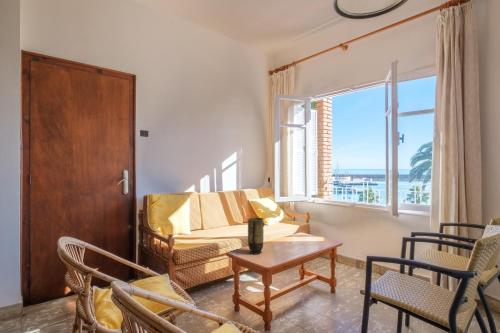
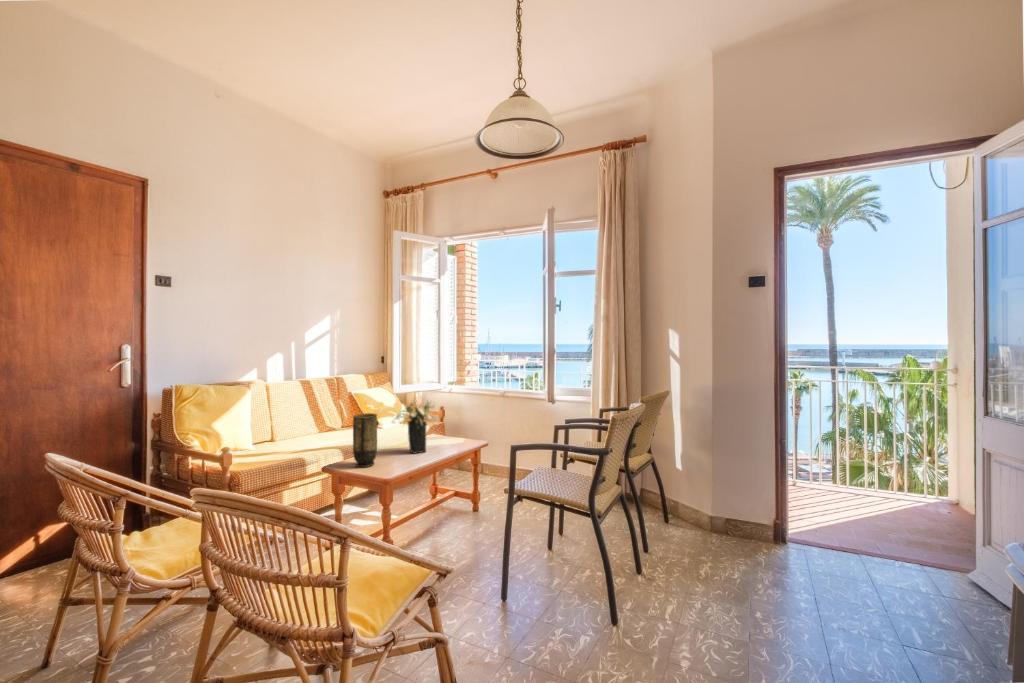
flower arrangement: none [273,209,304,247] -> present [392,401,435,453]

